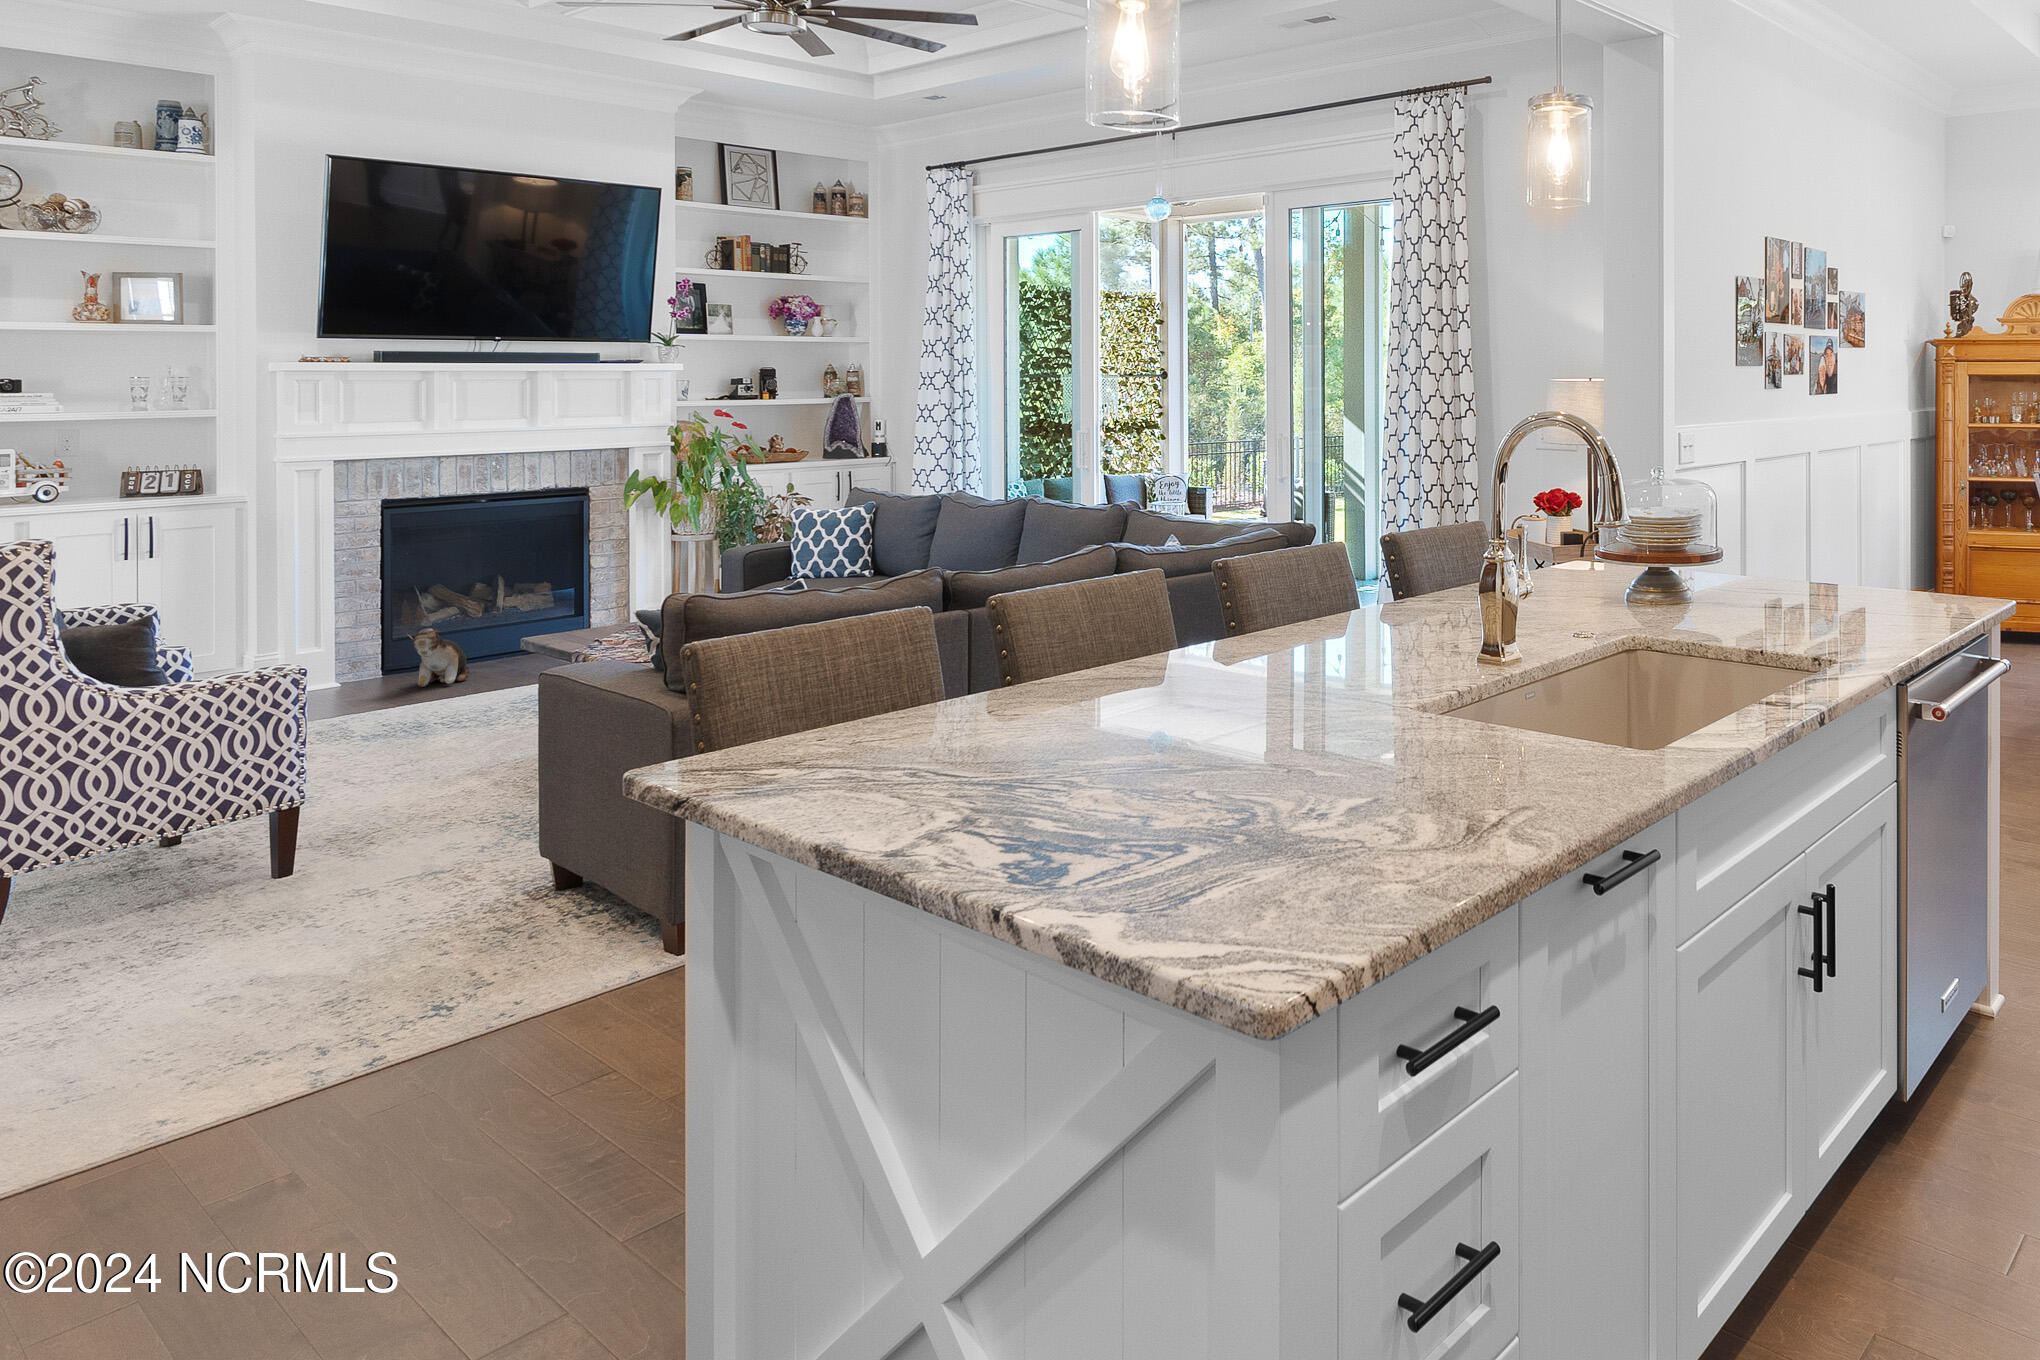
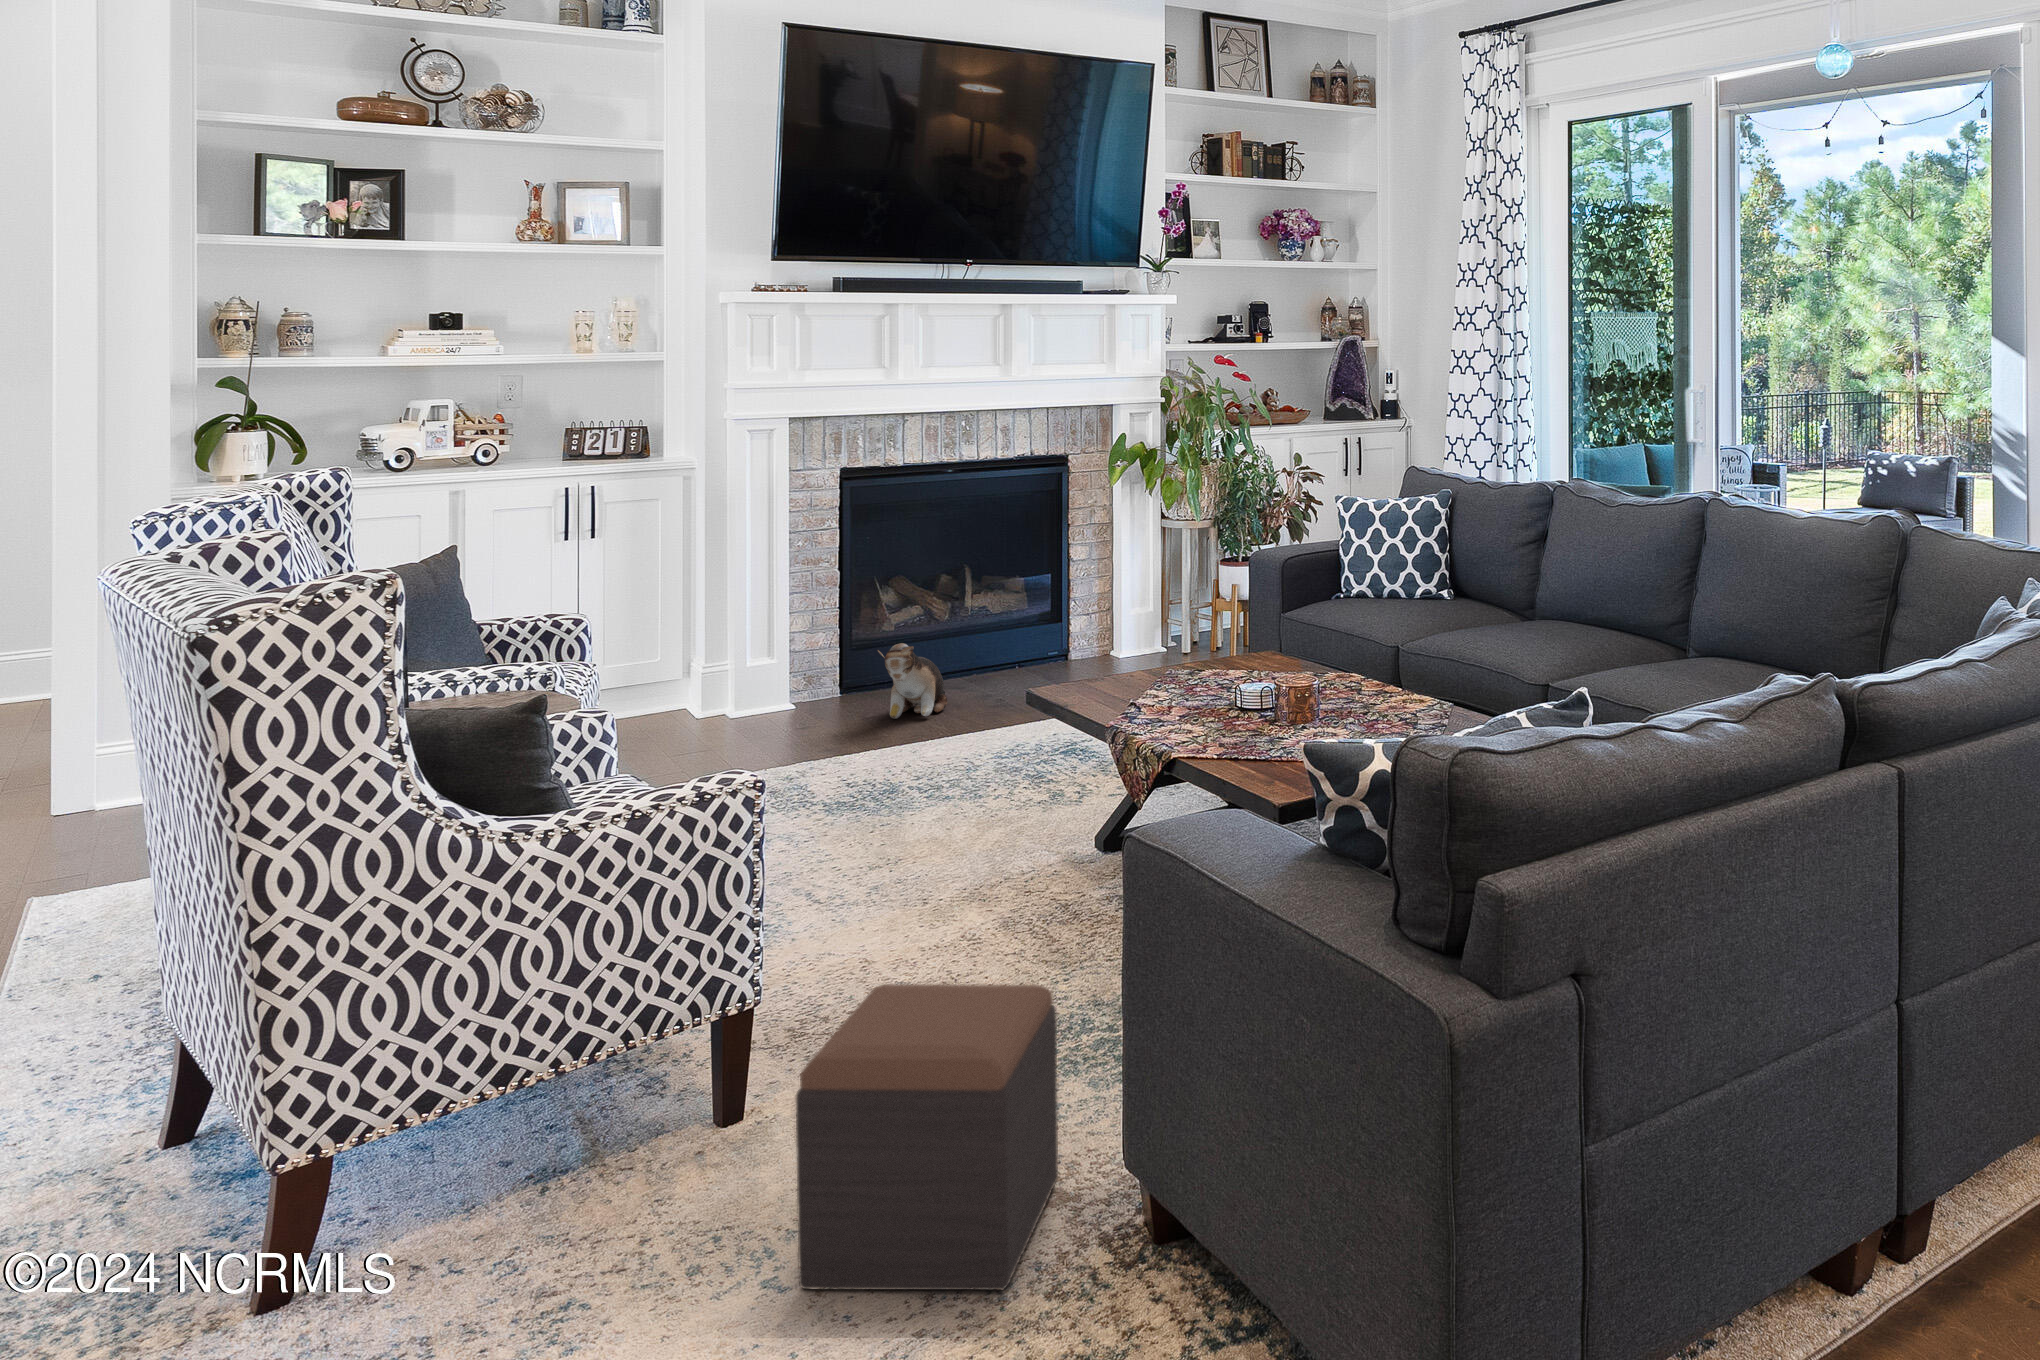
footstool: none [320,771,495,933] -> present [796,984,1058,1290]

